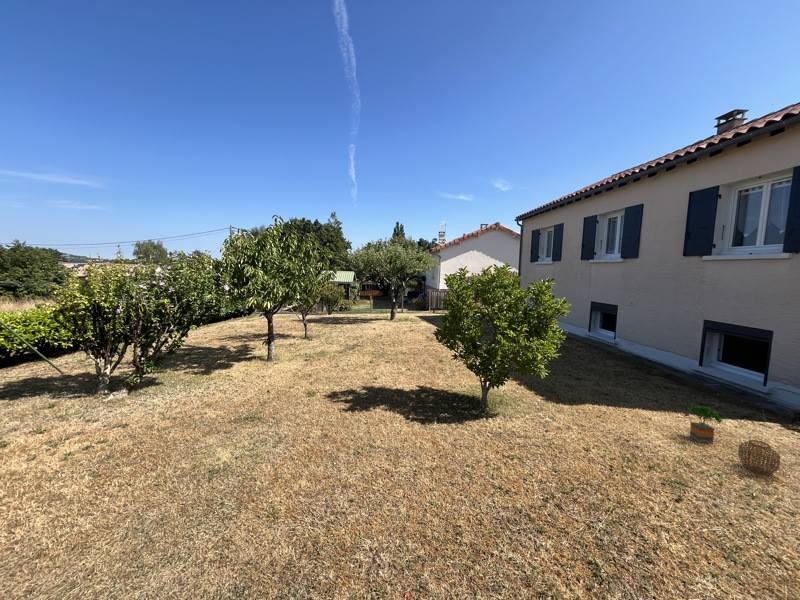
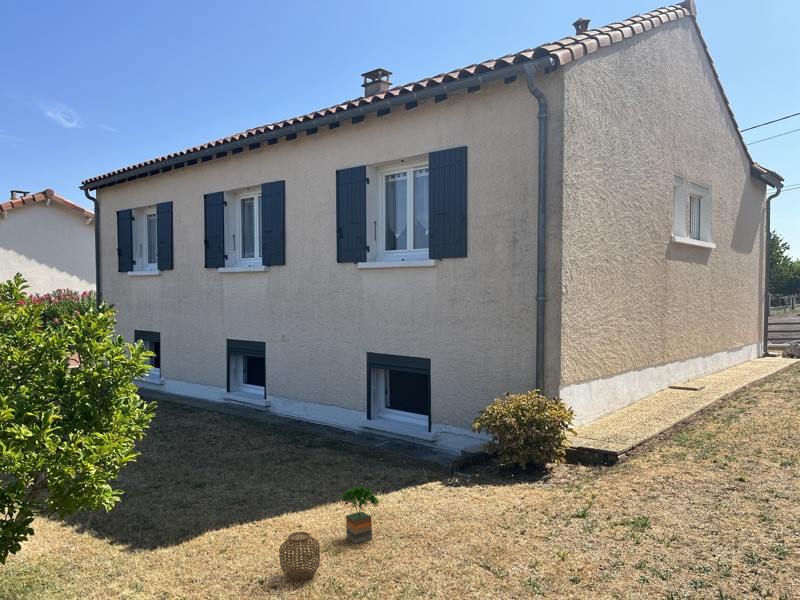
woven basket: present [738,440,780,475] -> present [279,532,320,581]

